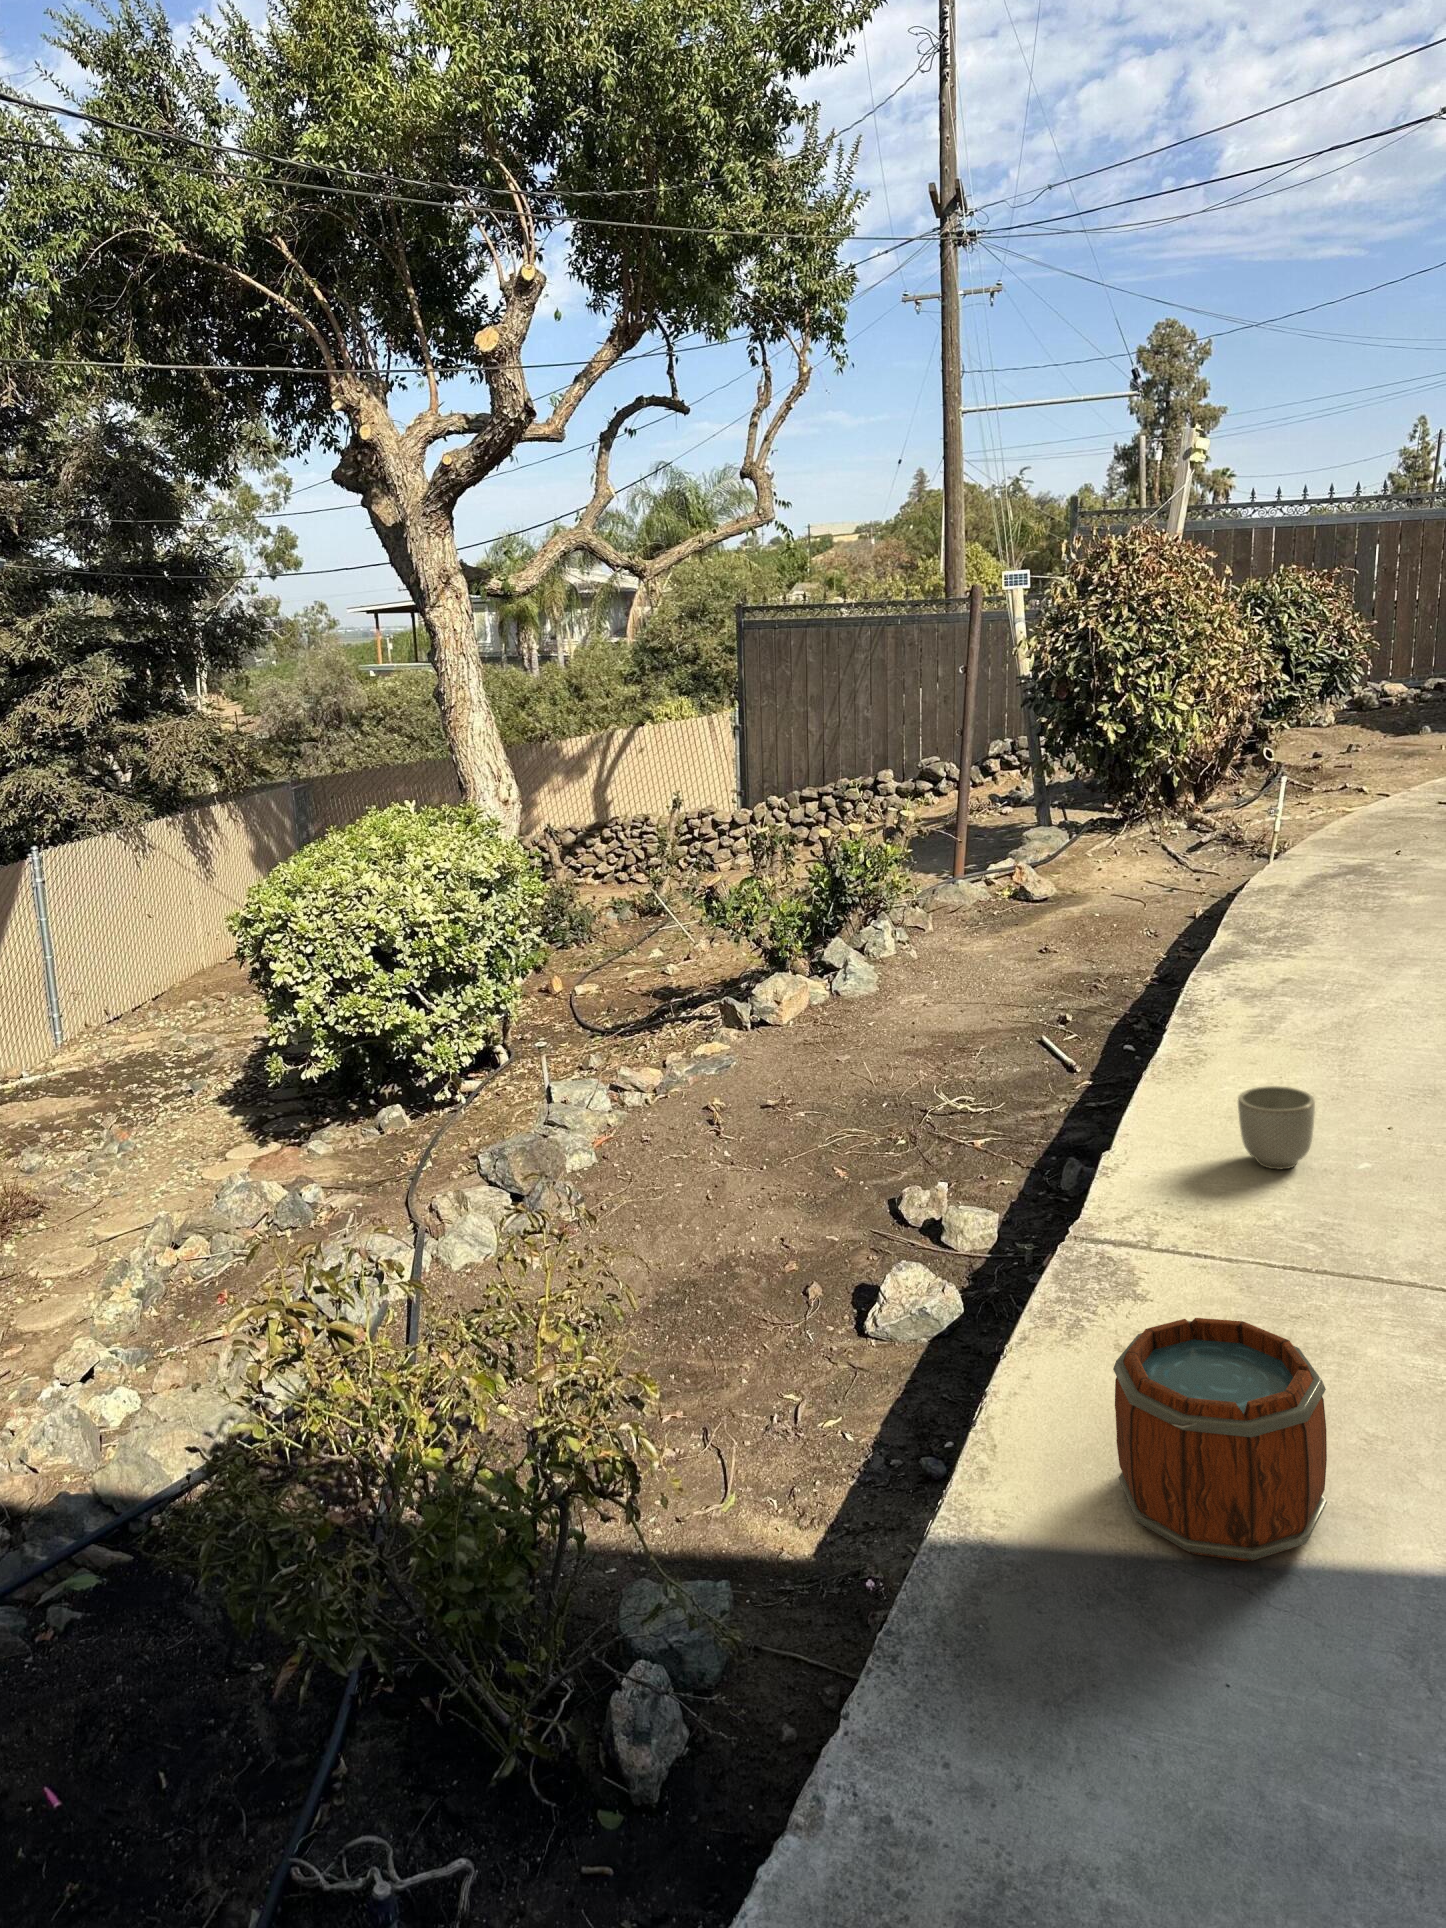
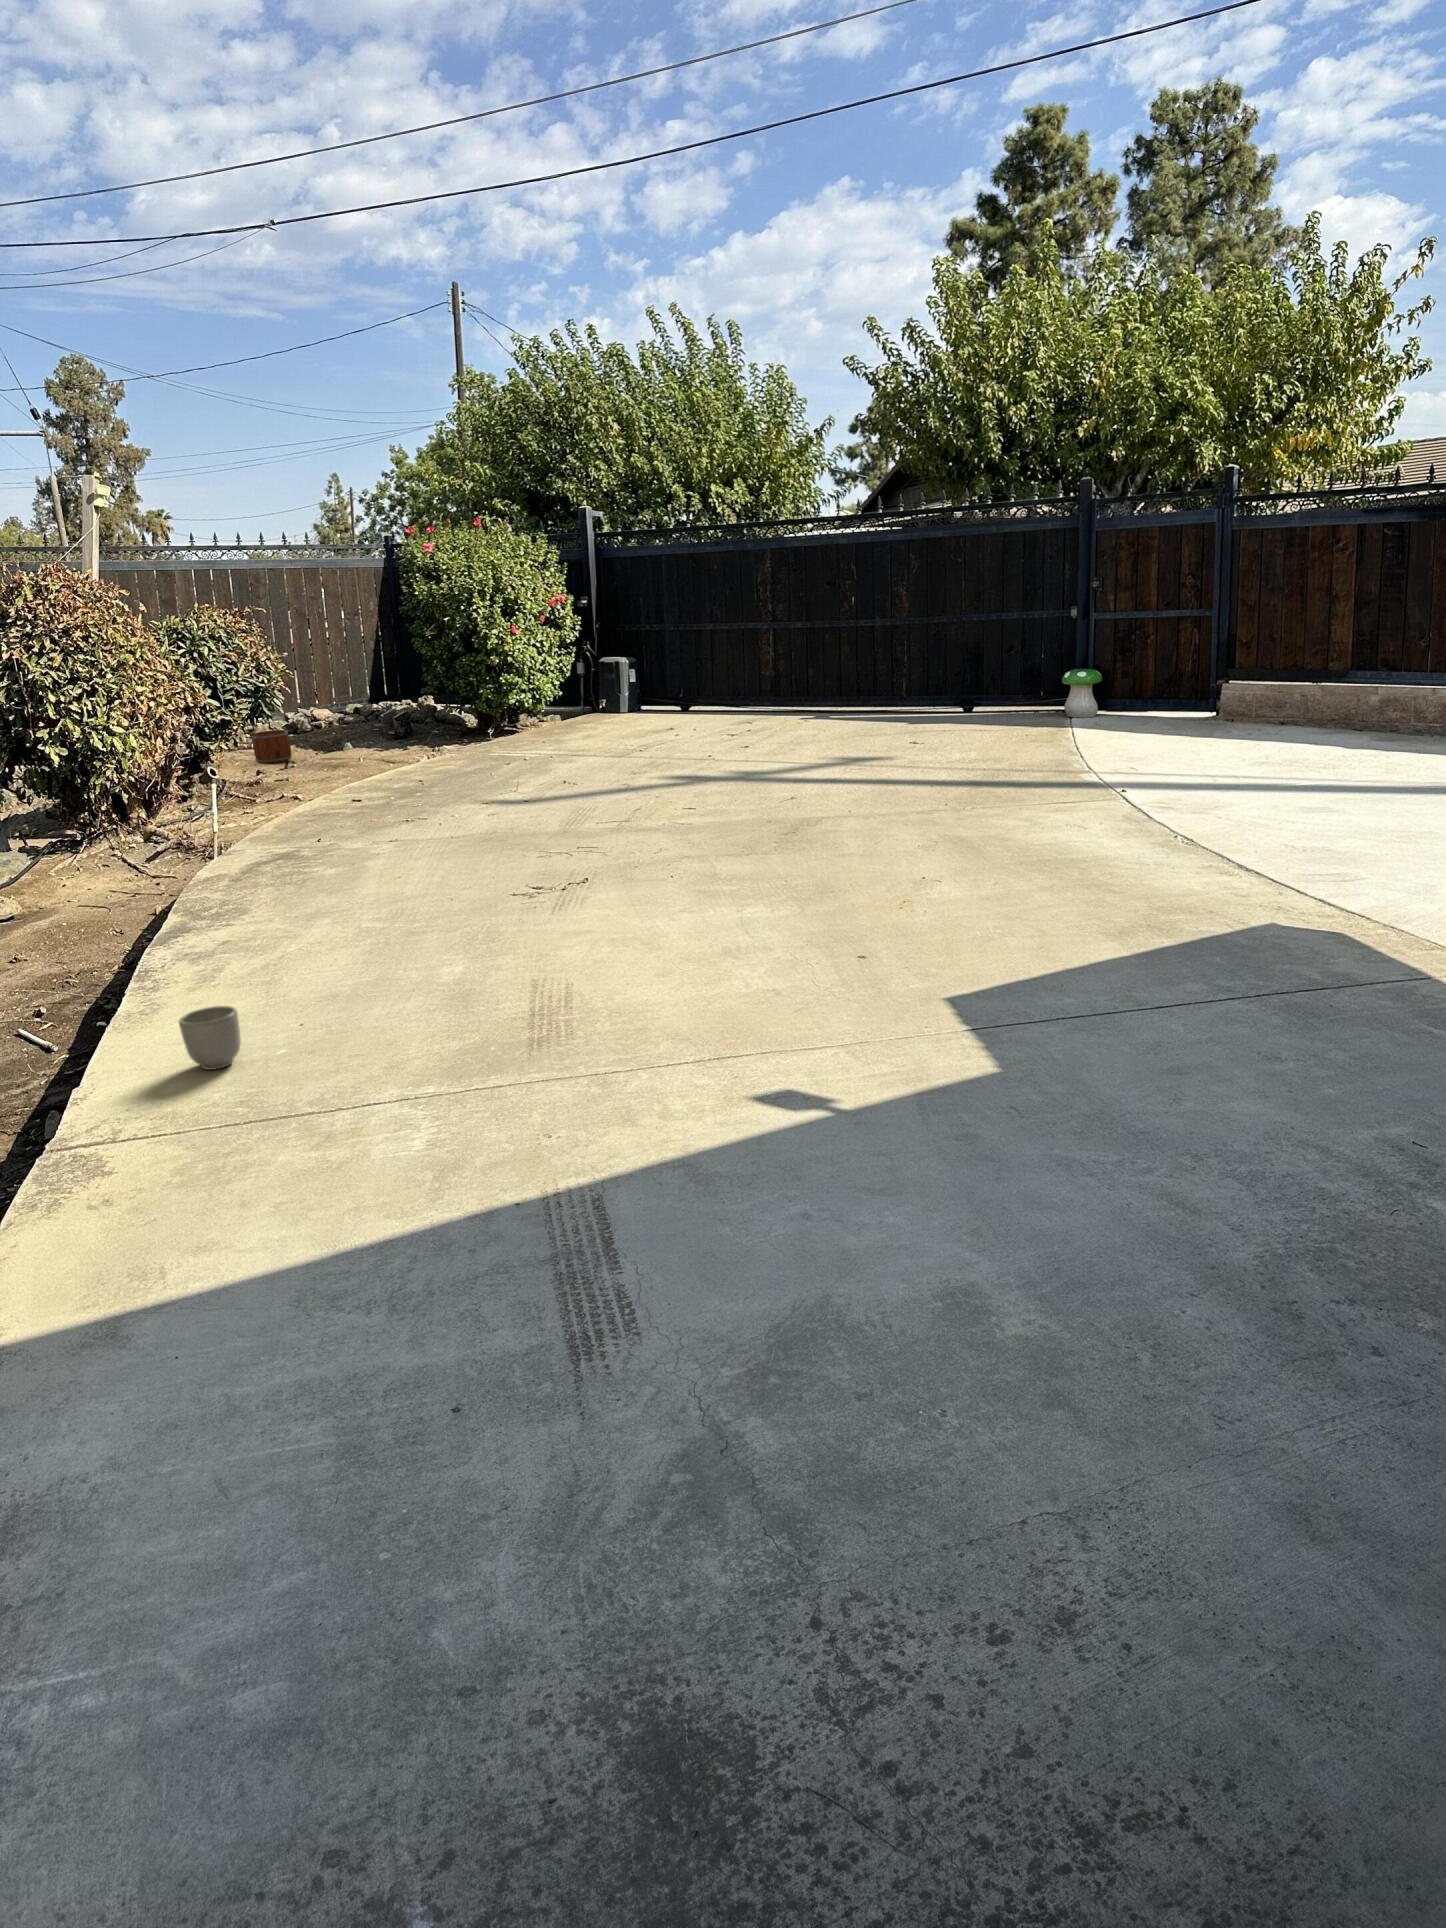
bucket: present [1113,1318,1327,1562] -> present [252,730,292,764]

